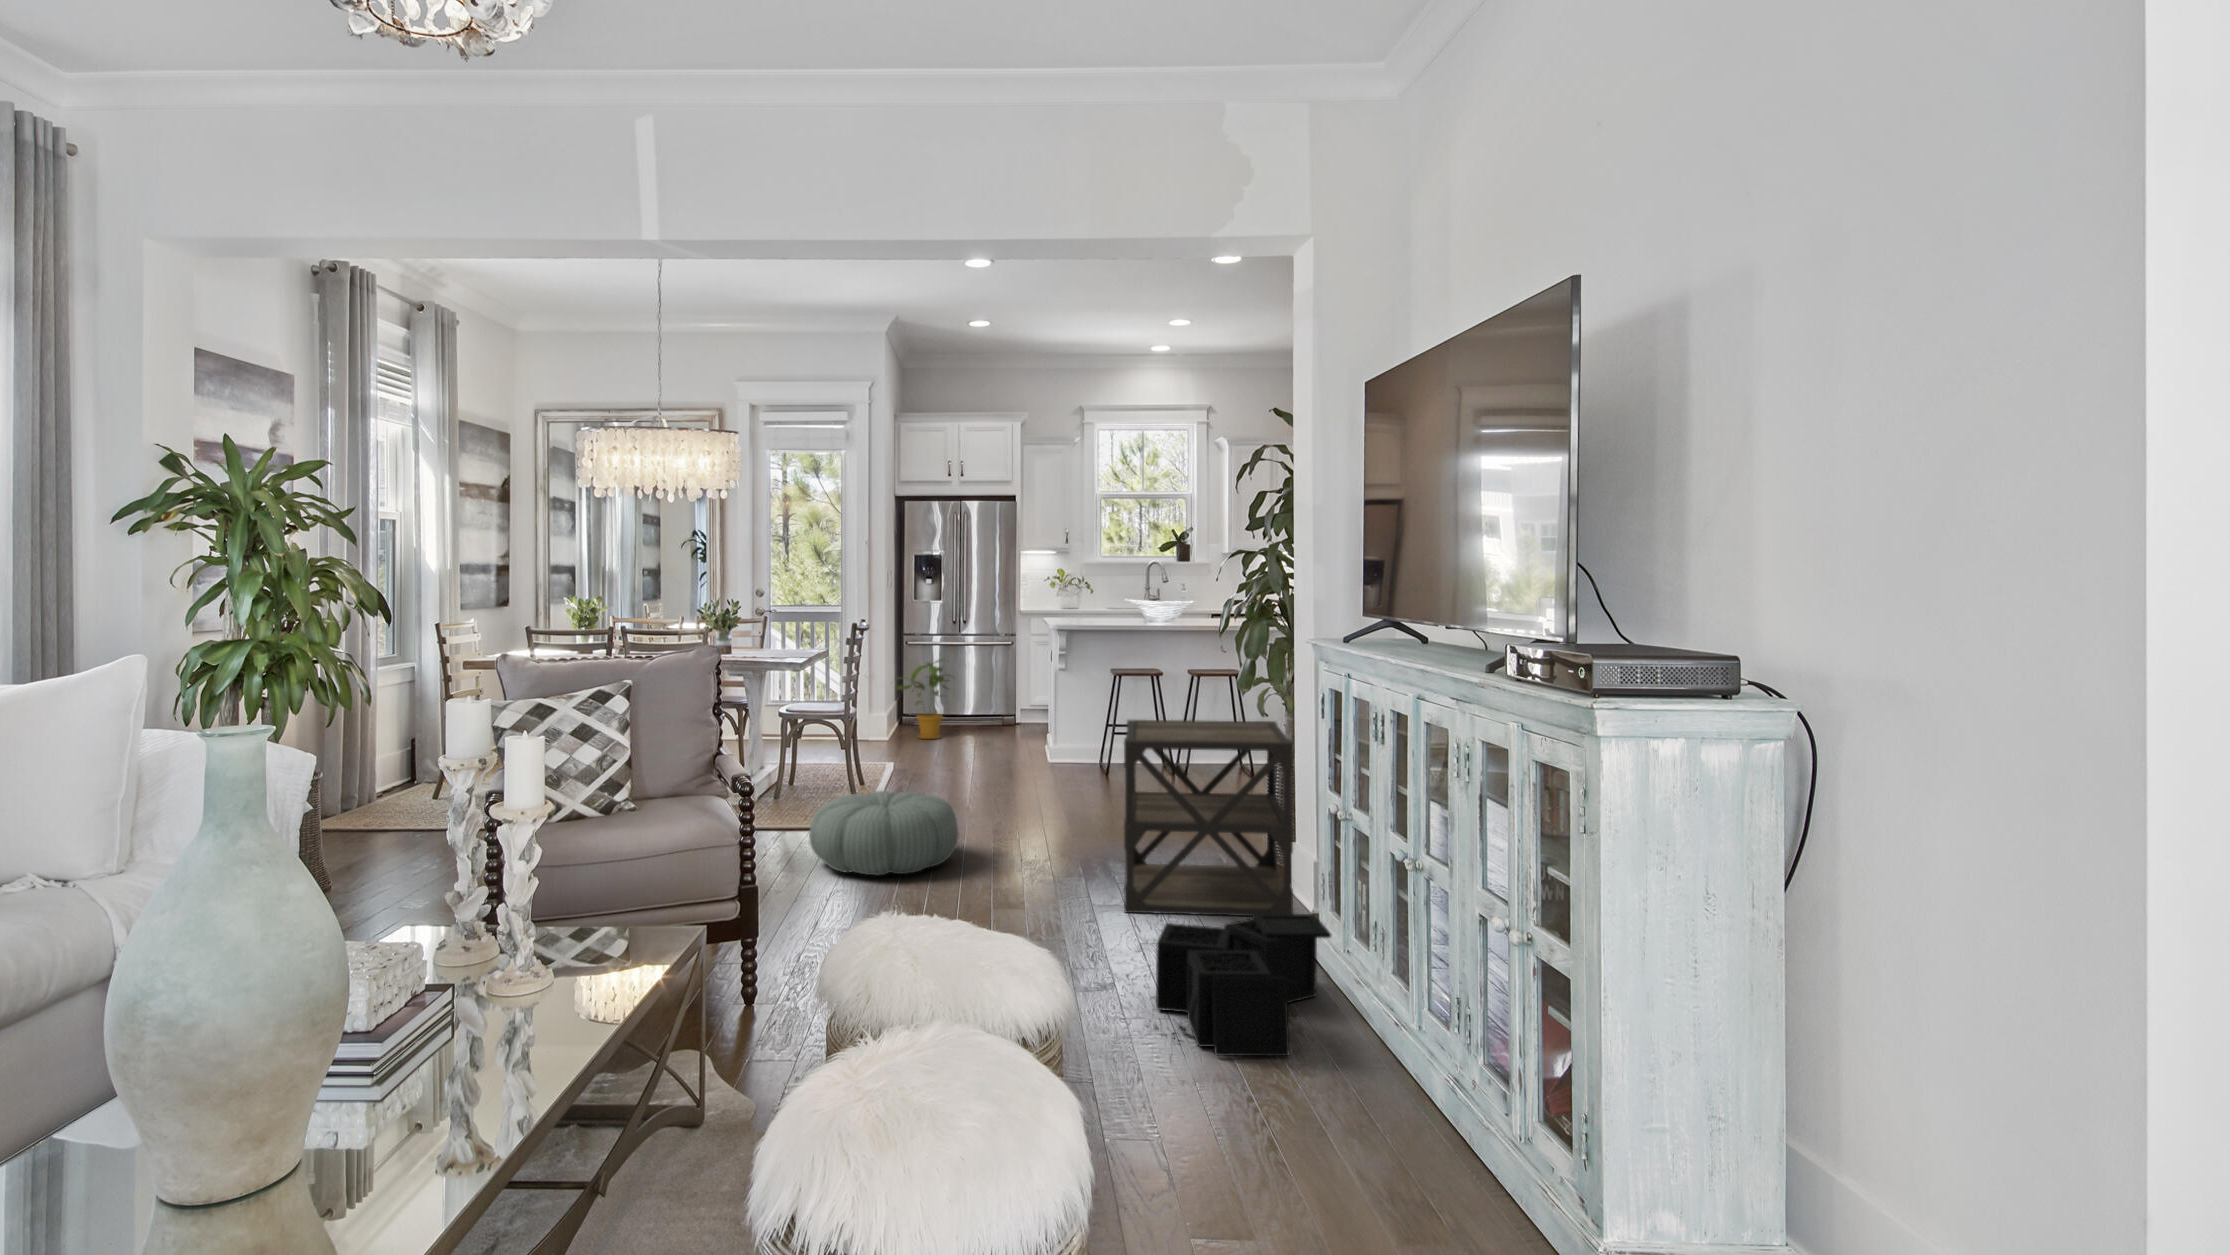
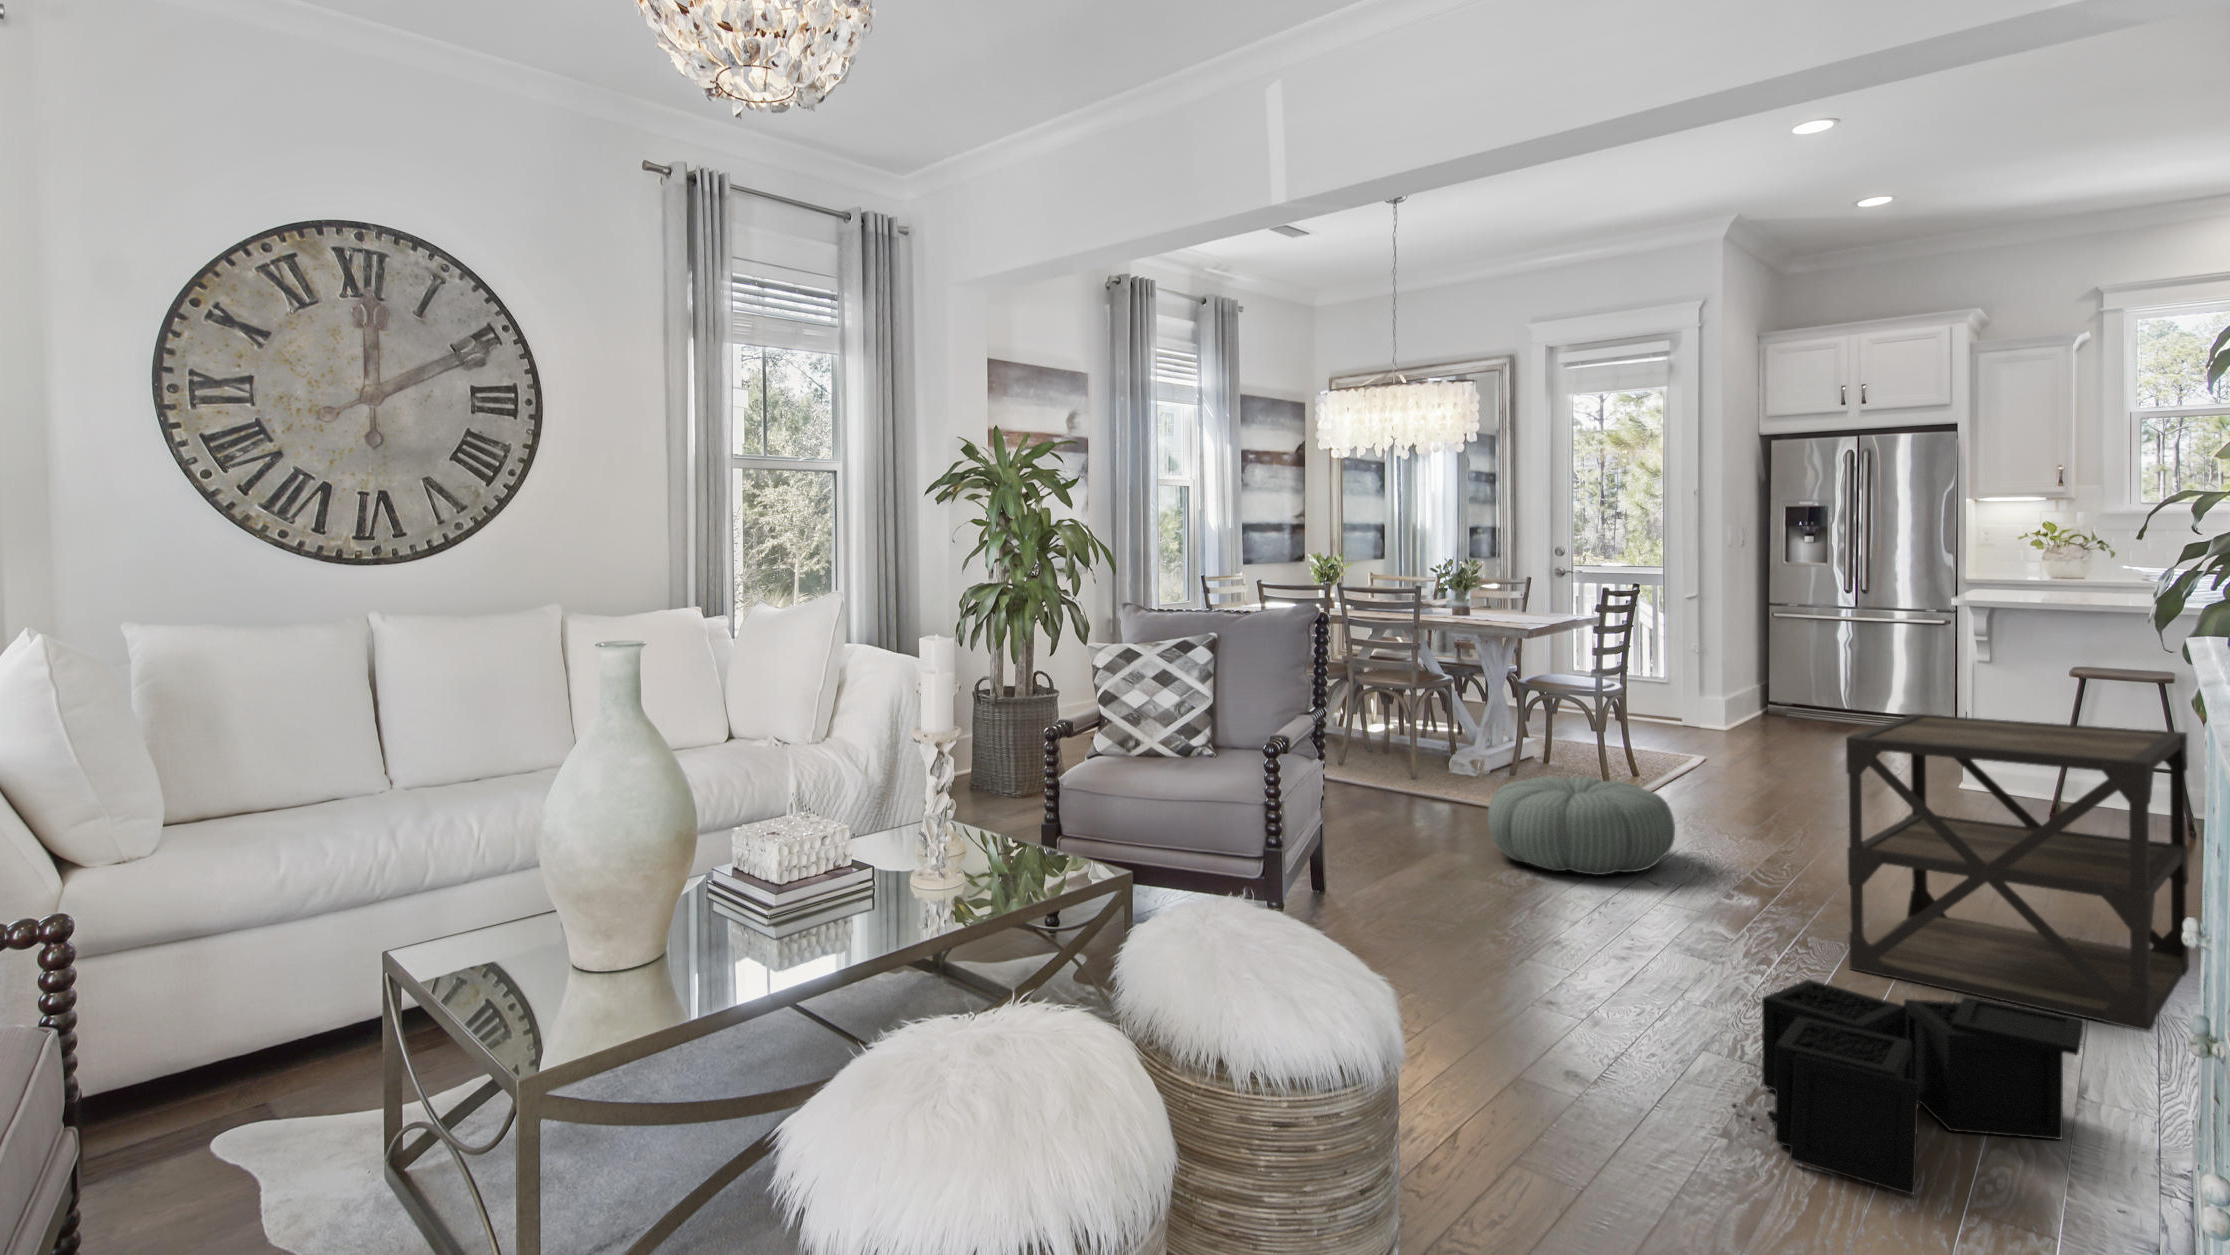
house plant: present [897,659,948,739] -> none [1731,633,1827,734]

